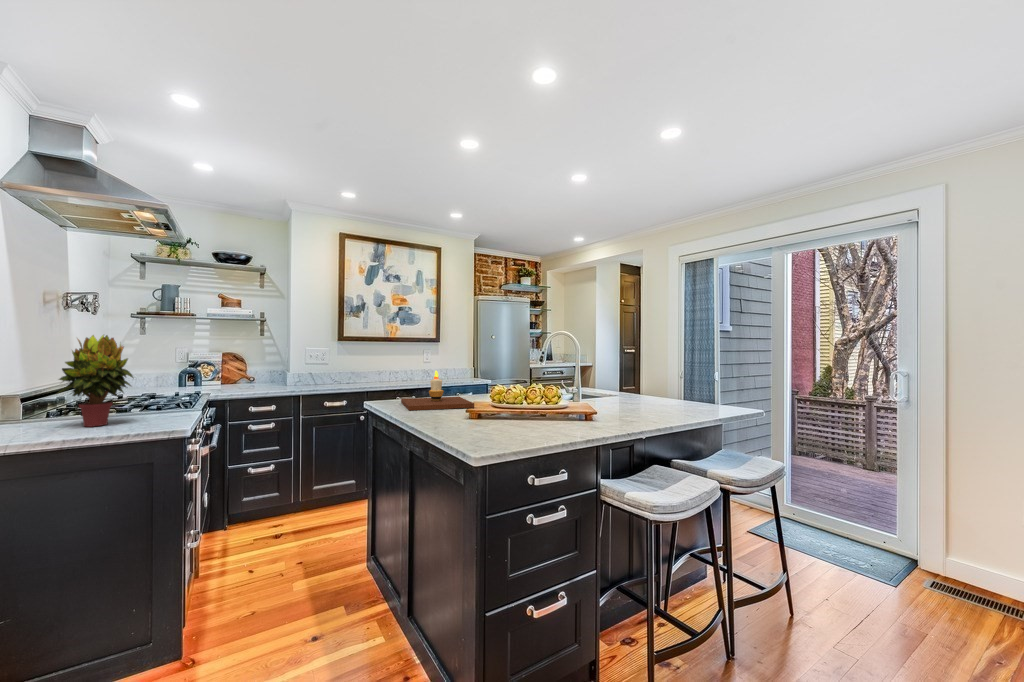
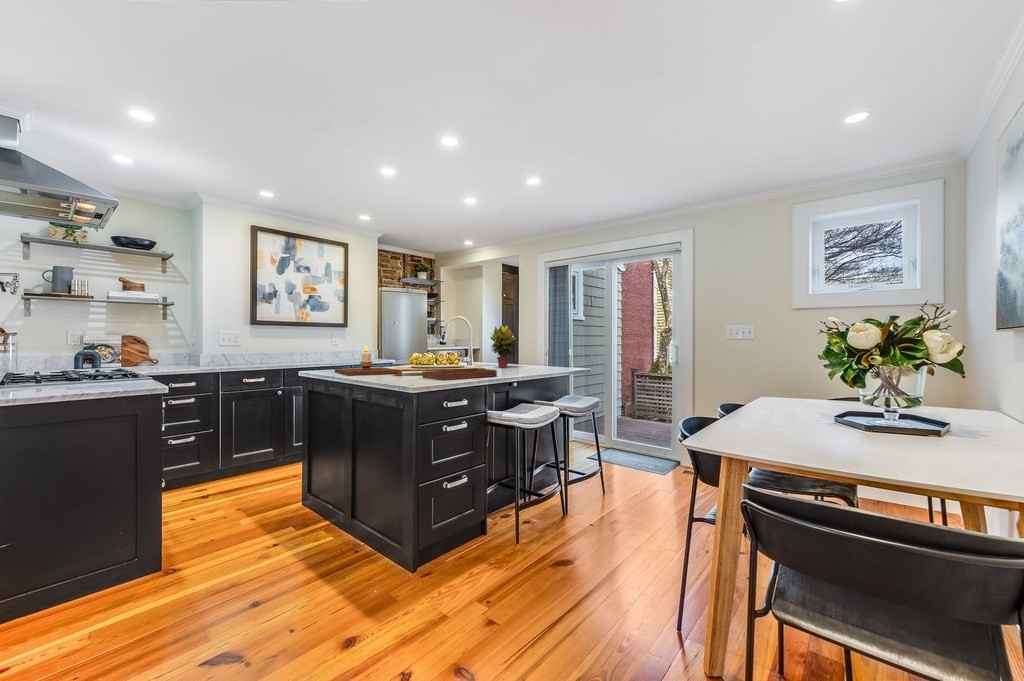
potted plant: present [58,335,133,427] -> present [490,325,516,368]
tray: none [498,386,604,426] -> present [422,354,497,380]

